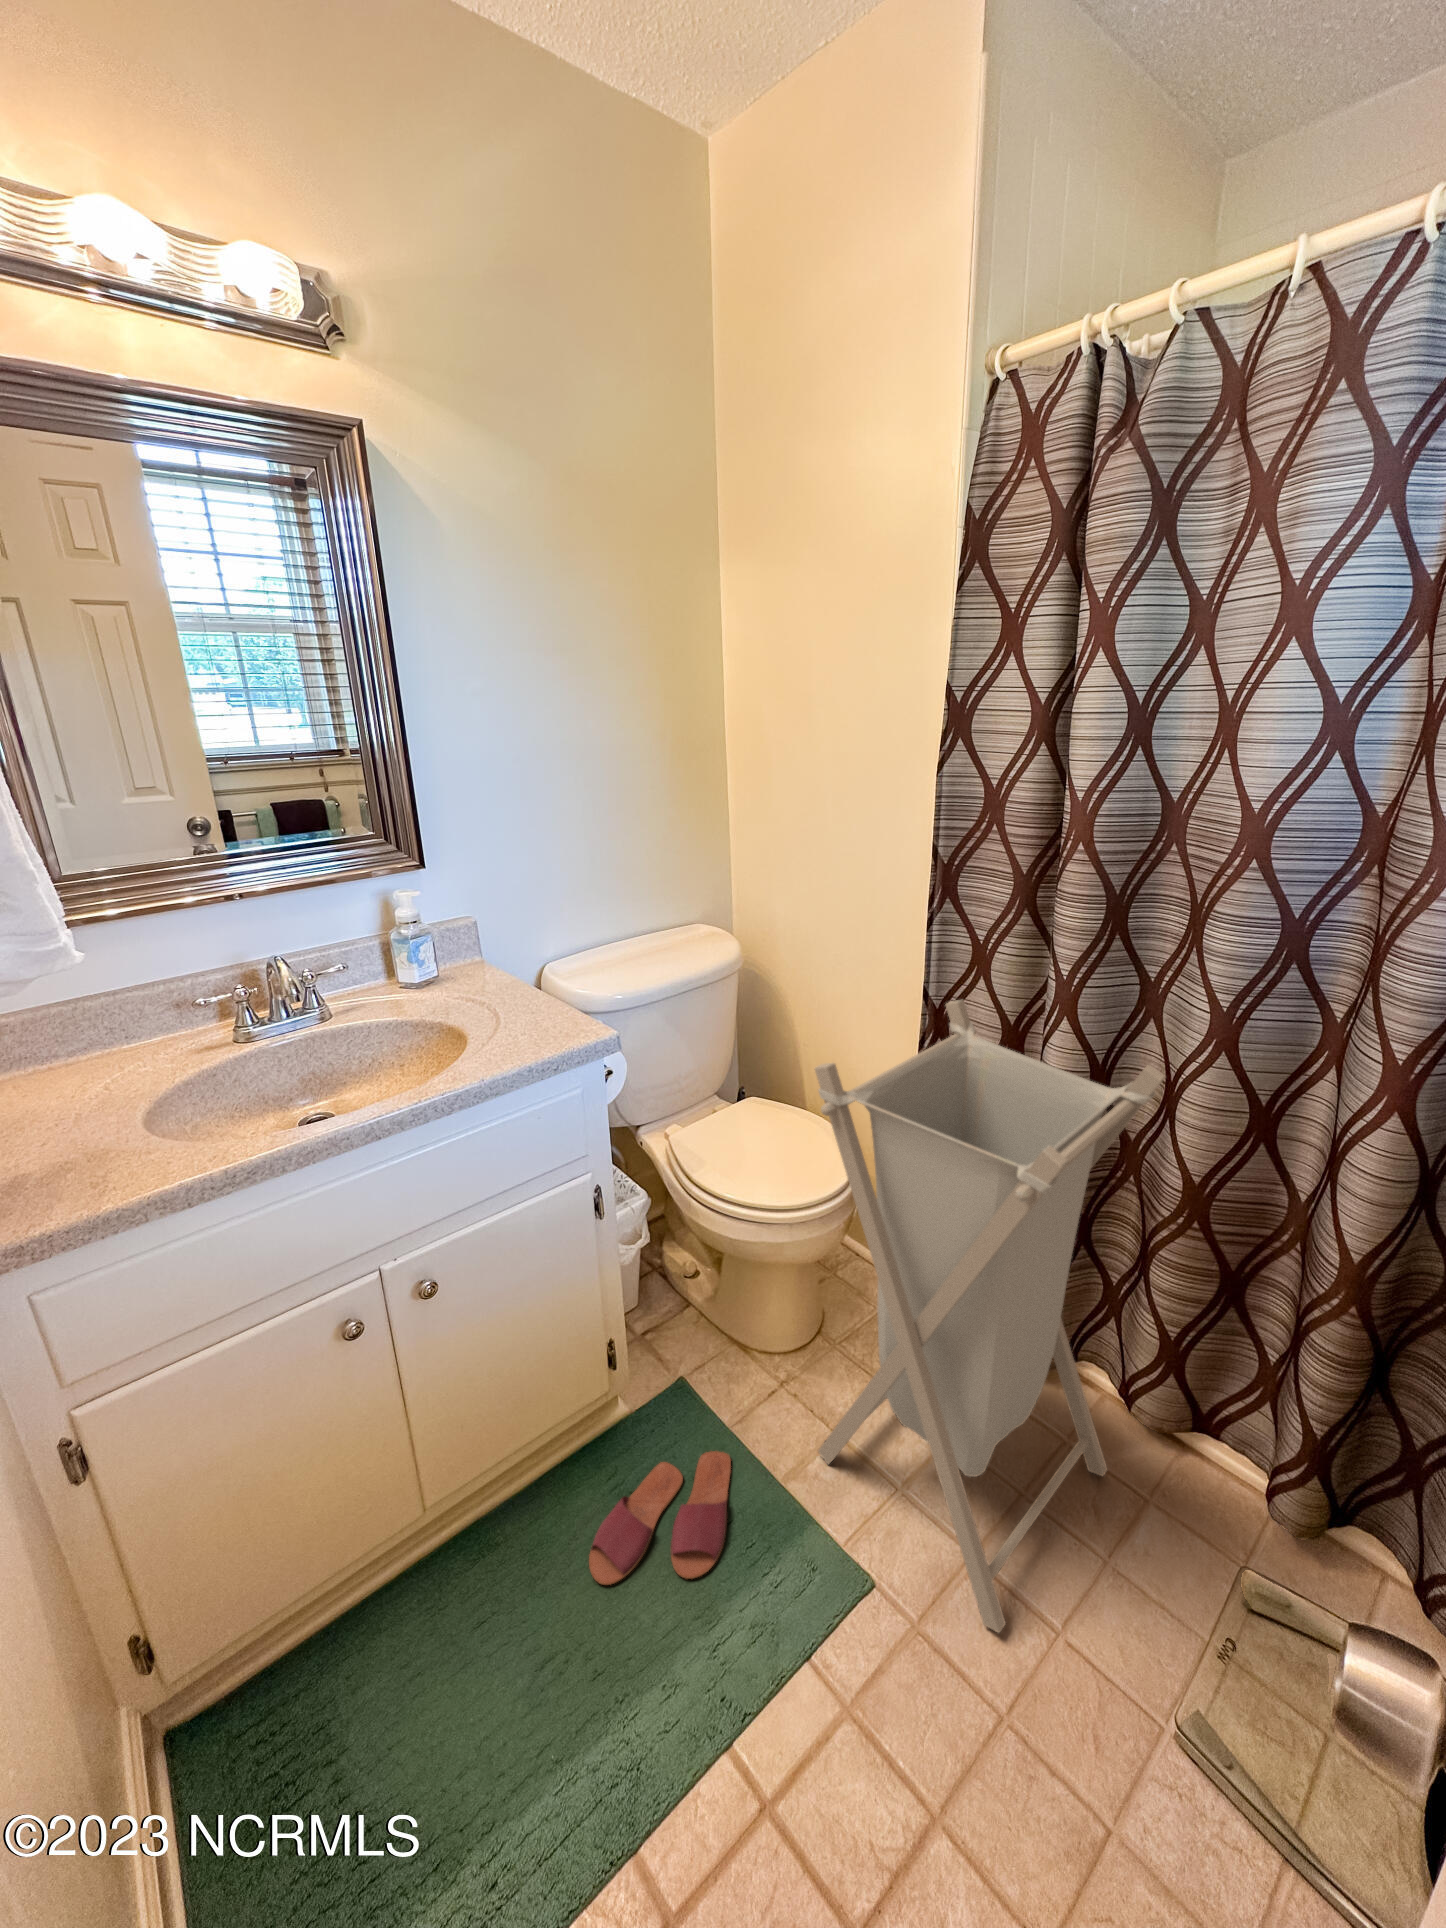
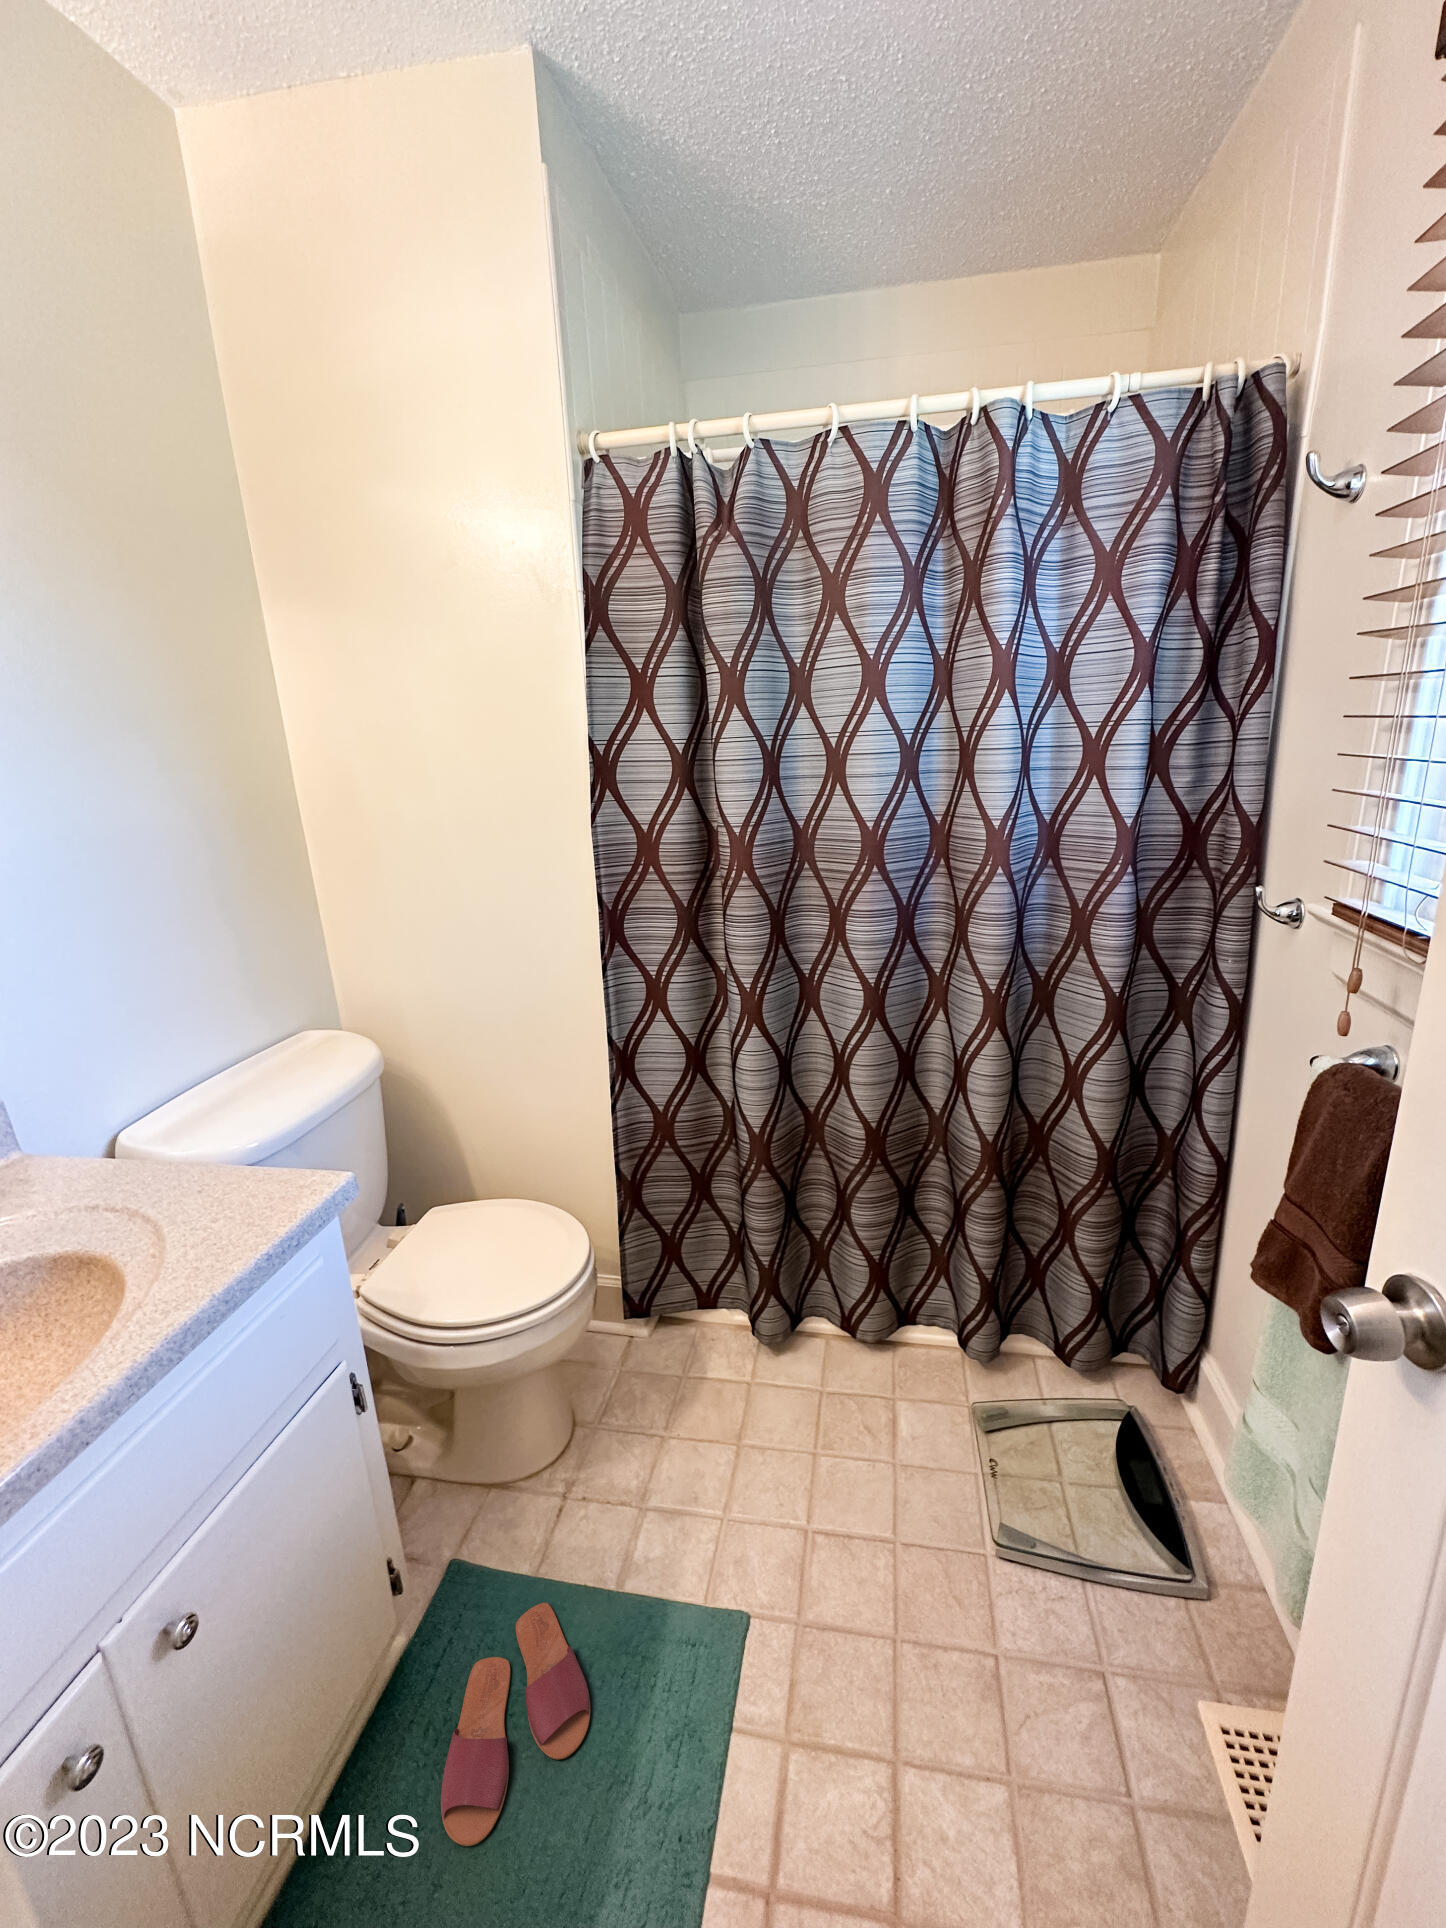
laundry hamper: present [815,1000,1165,1633] -> none [591,1033,856,1578]

